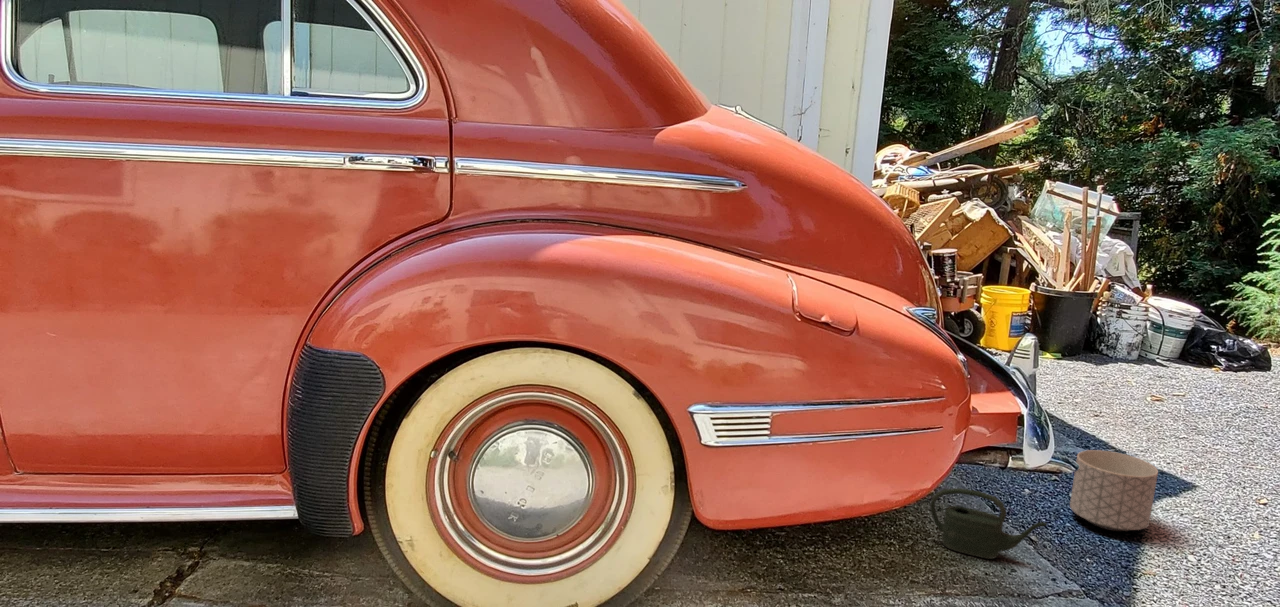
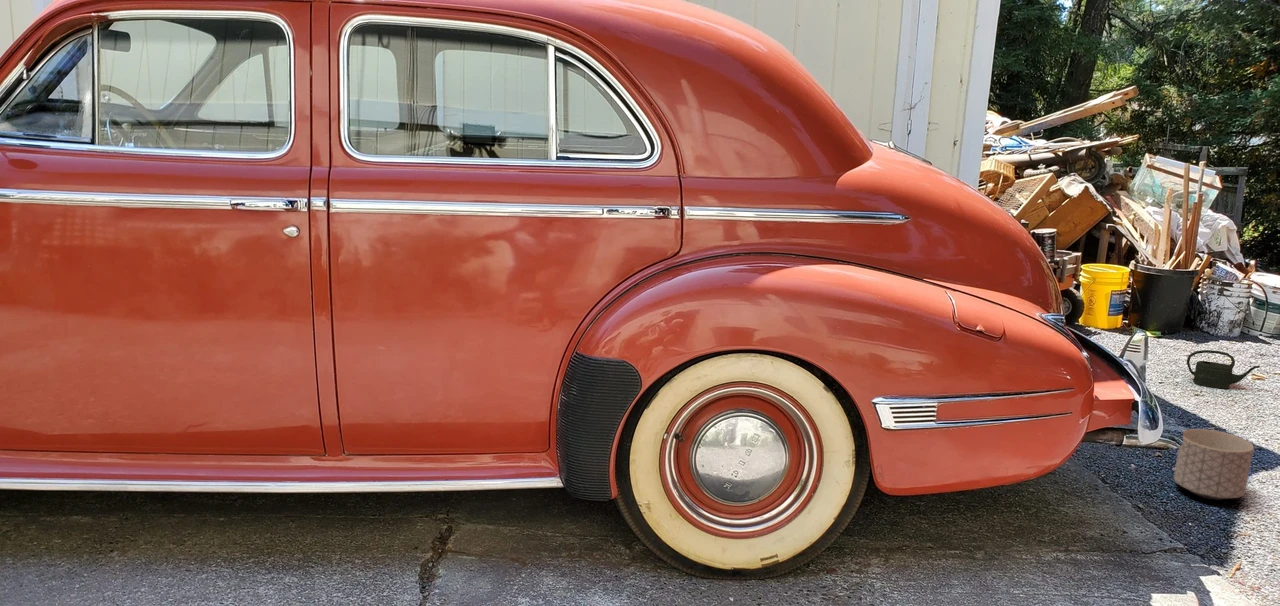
watering can: present [931,488,1047,559] -> present [1187,350,1260,389]

